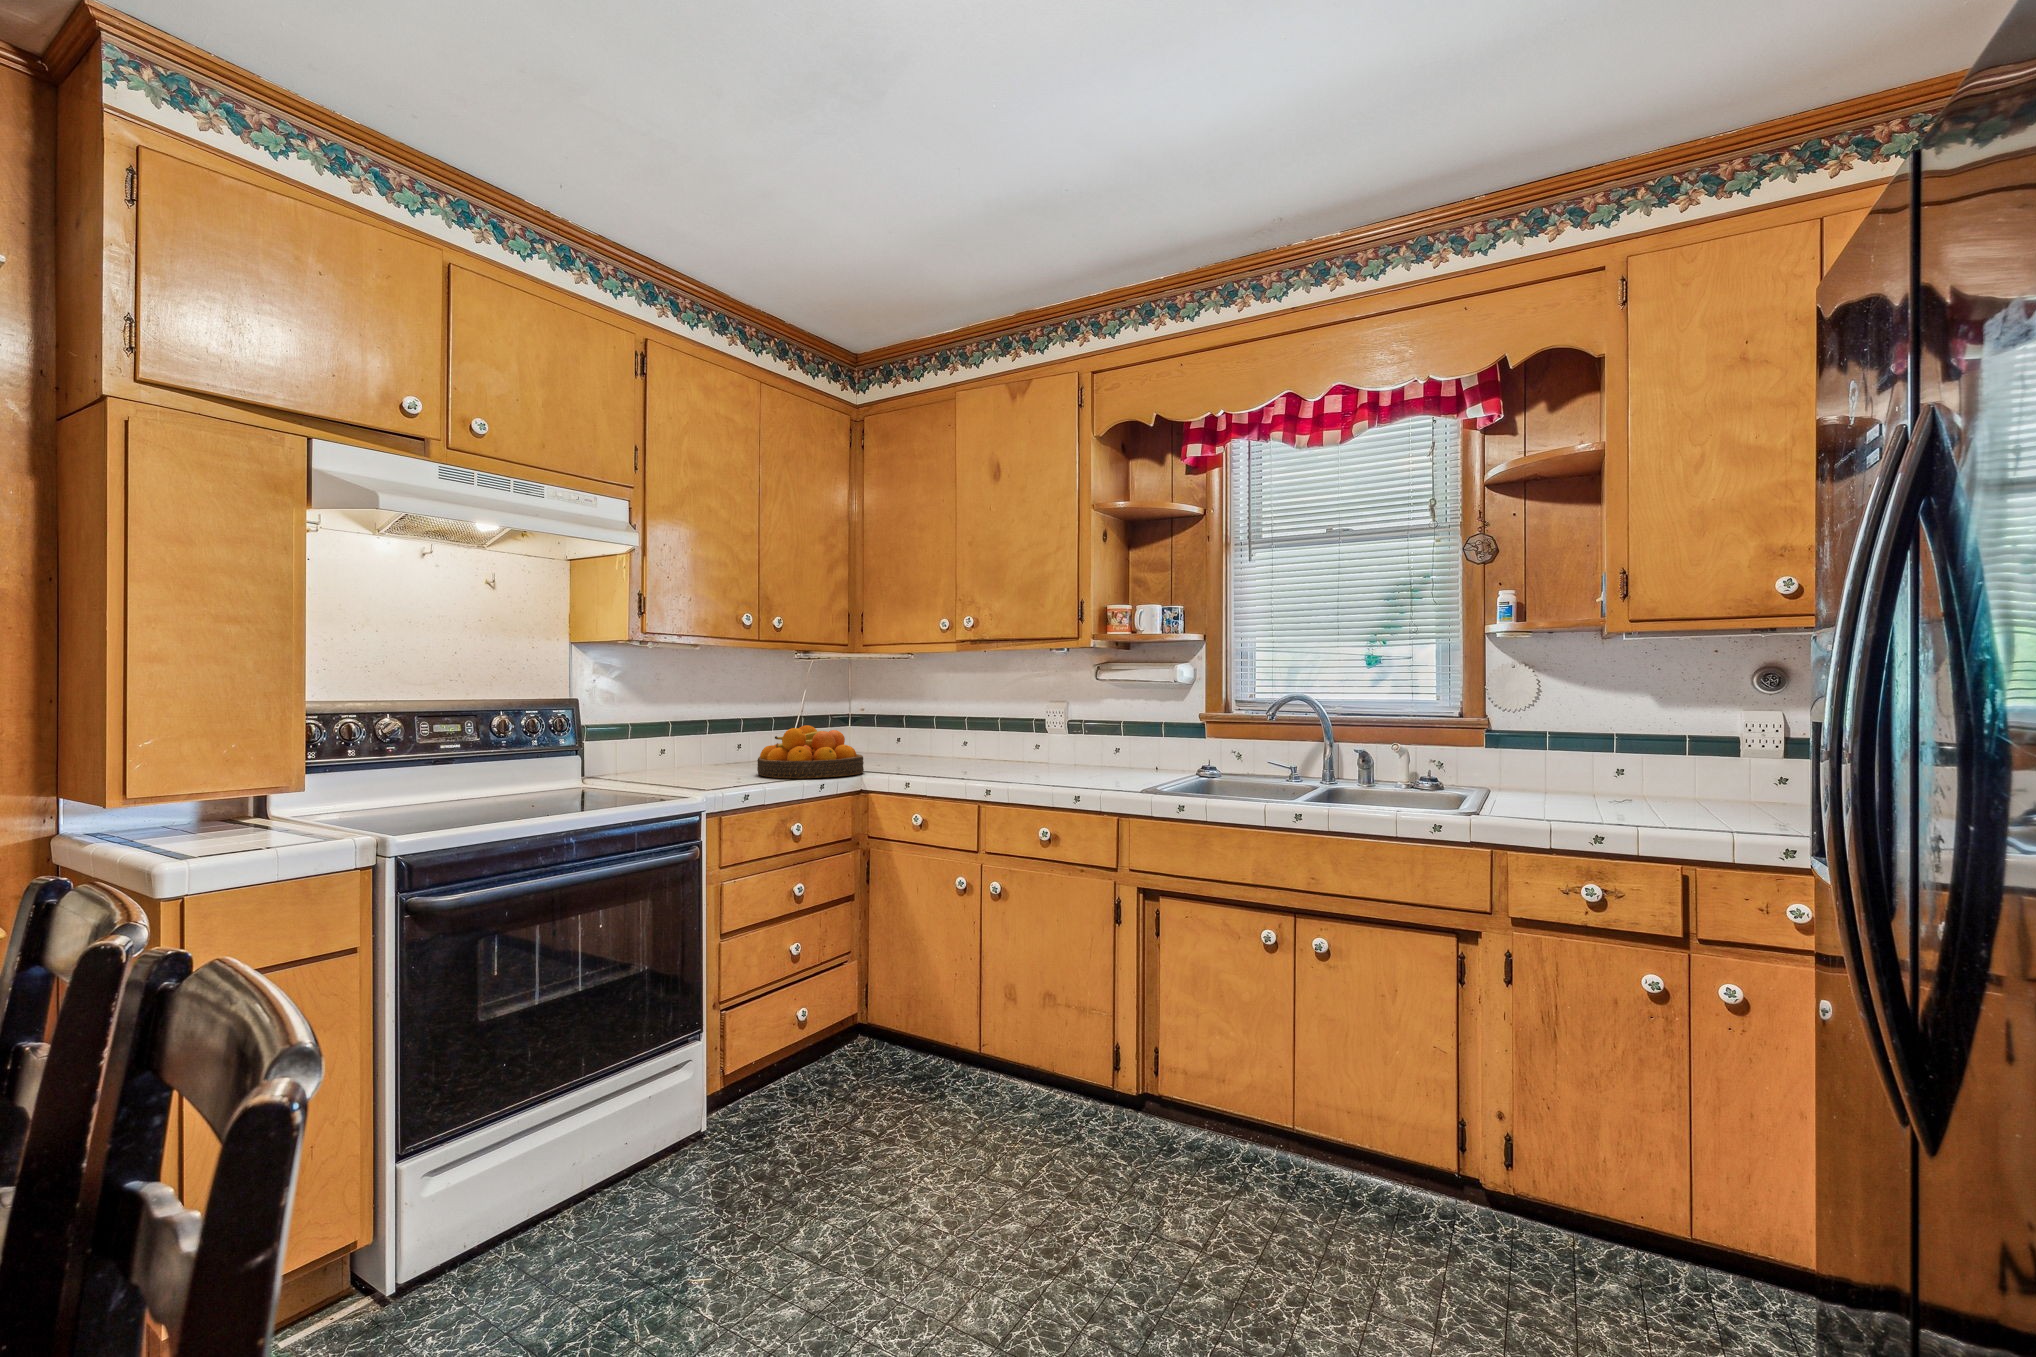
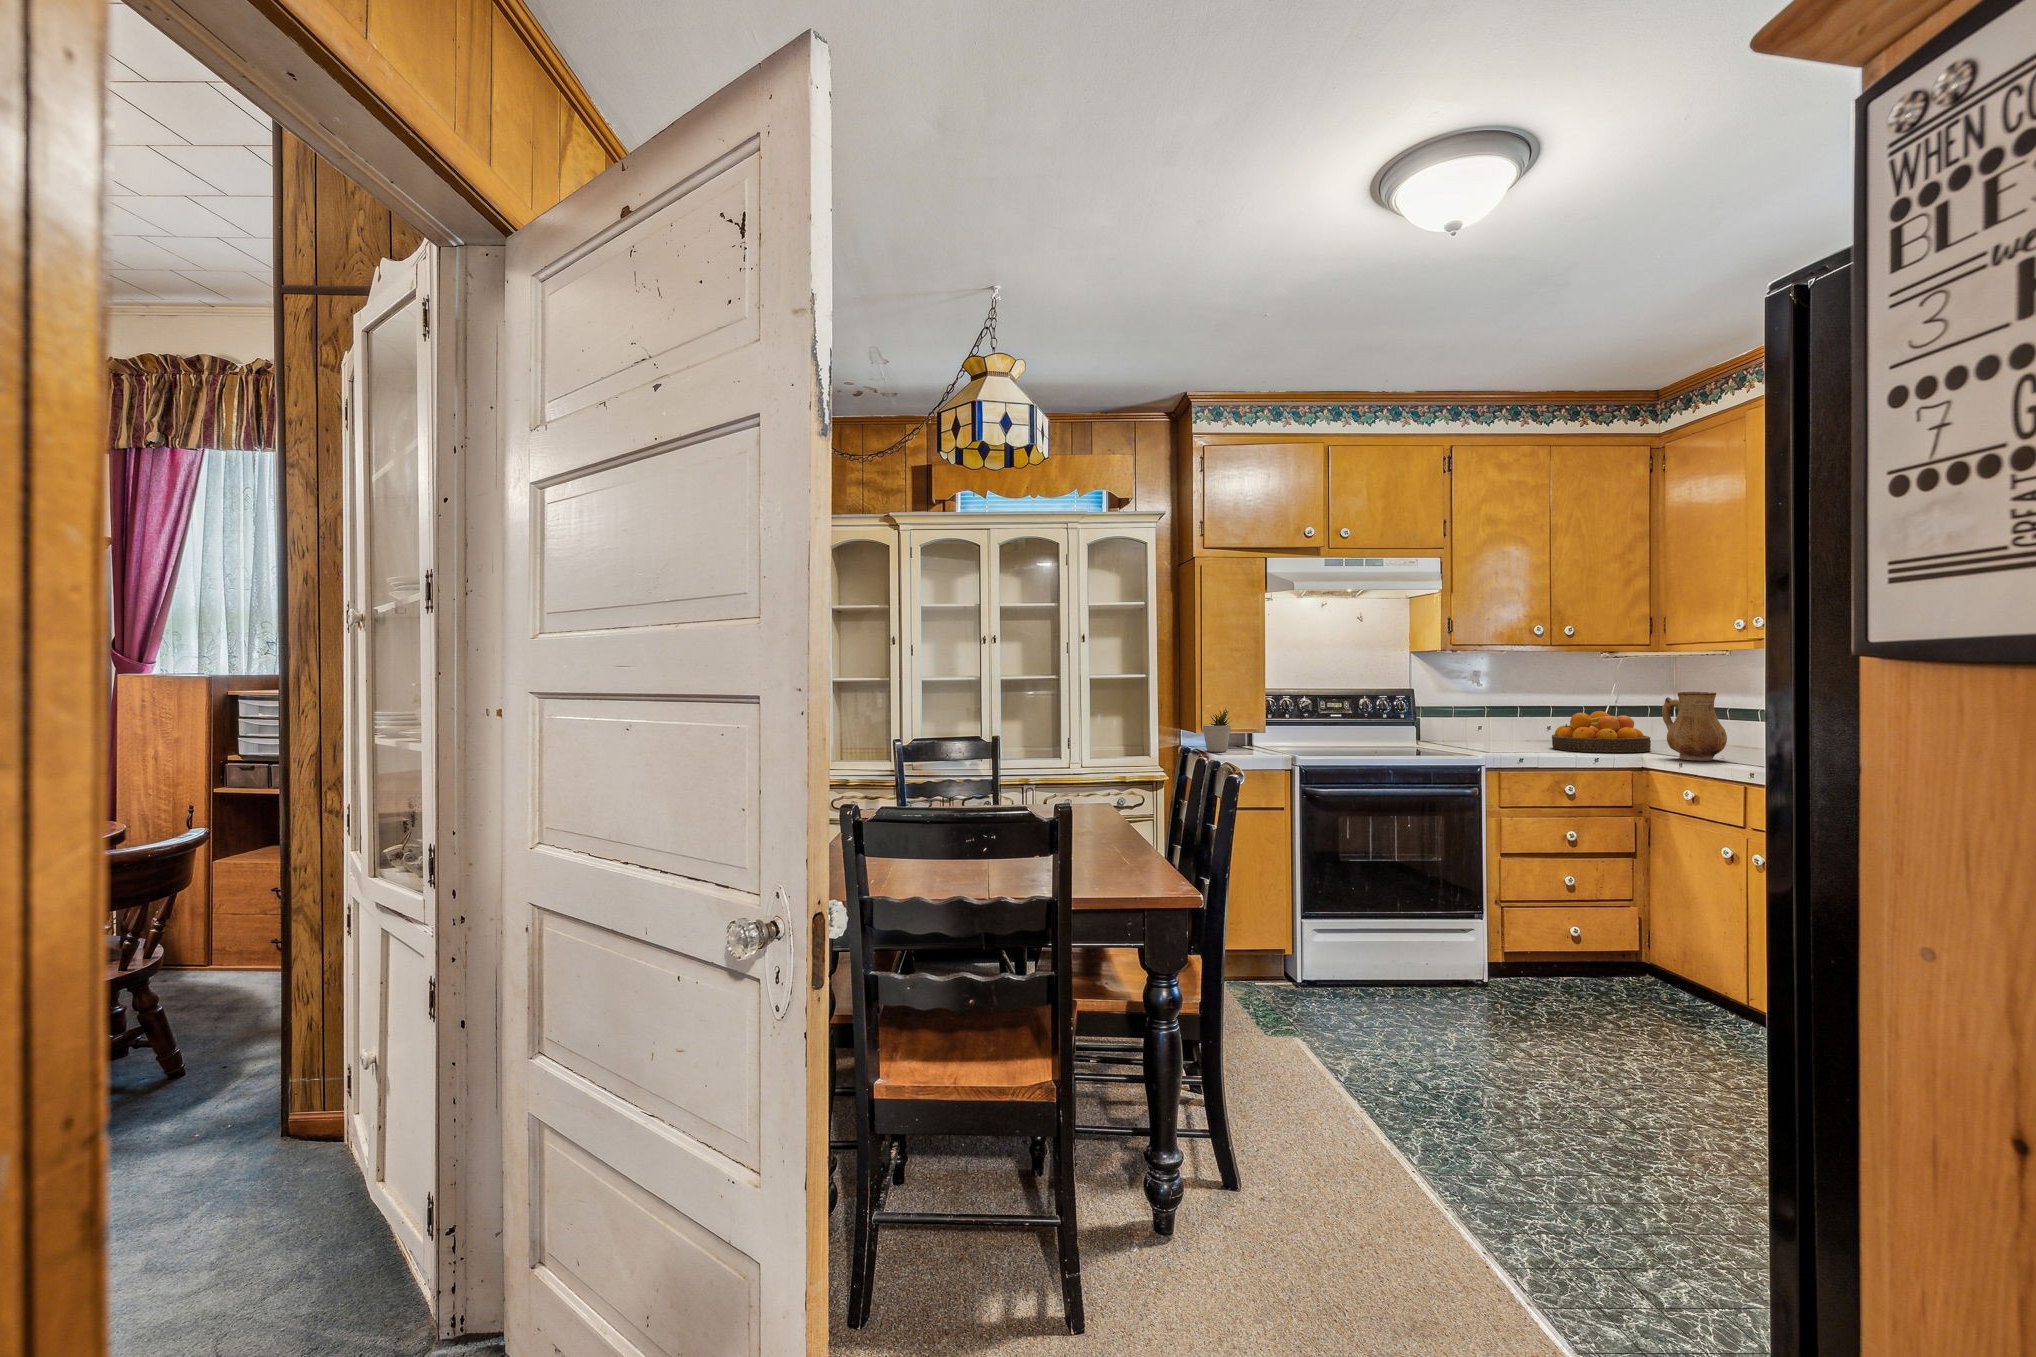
ceramic pitcher: none [890,700,954,781] -> present [1662,692,1727,761]
potted plant: none [149,733,232,831] -> present [1203,708,1231,752]

